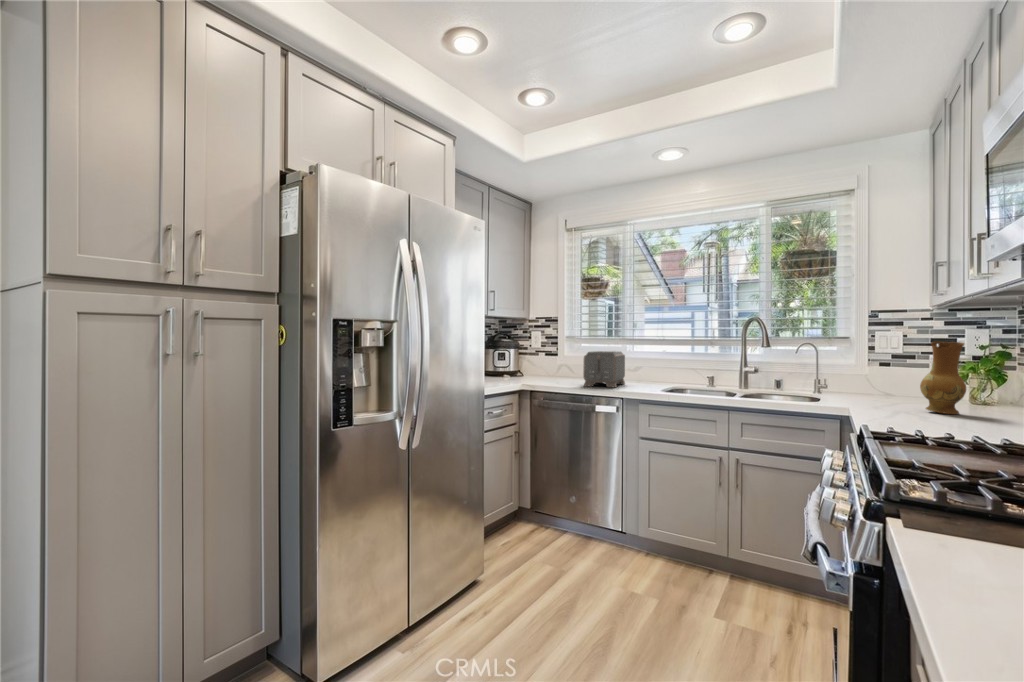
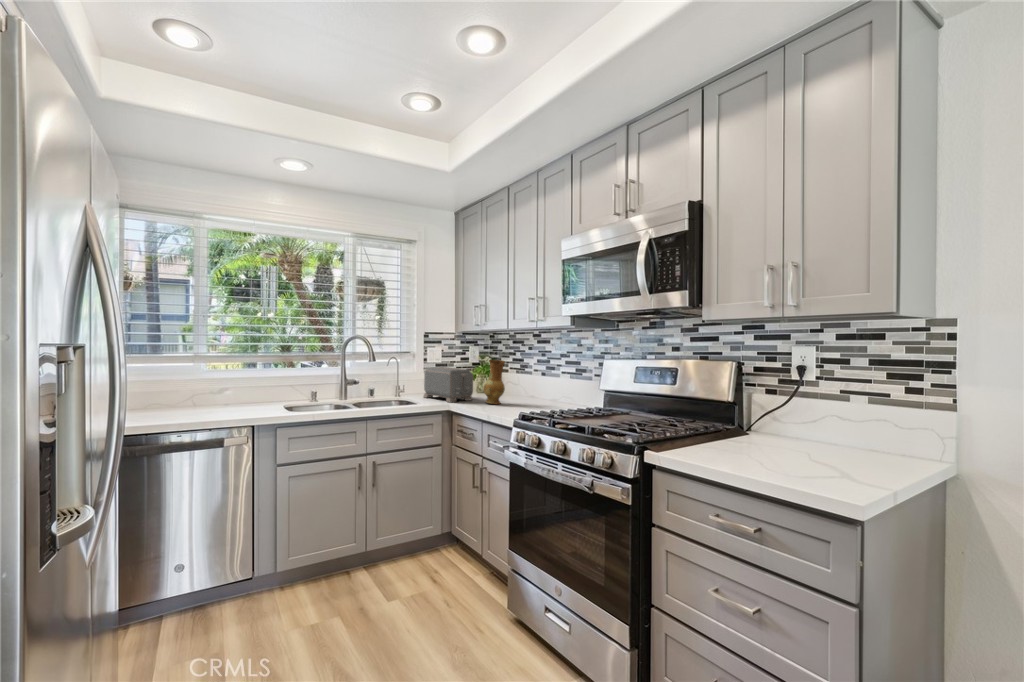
toaster: present [583,351,625,387] -> present [423,367,473,402]

